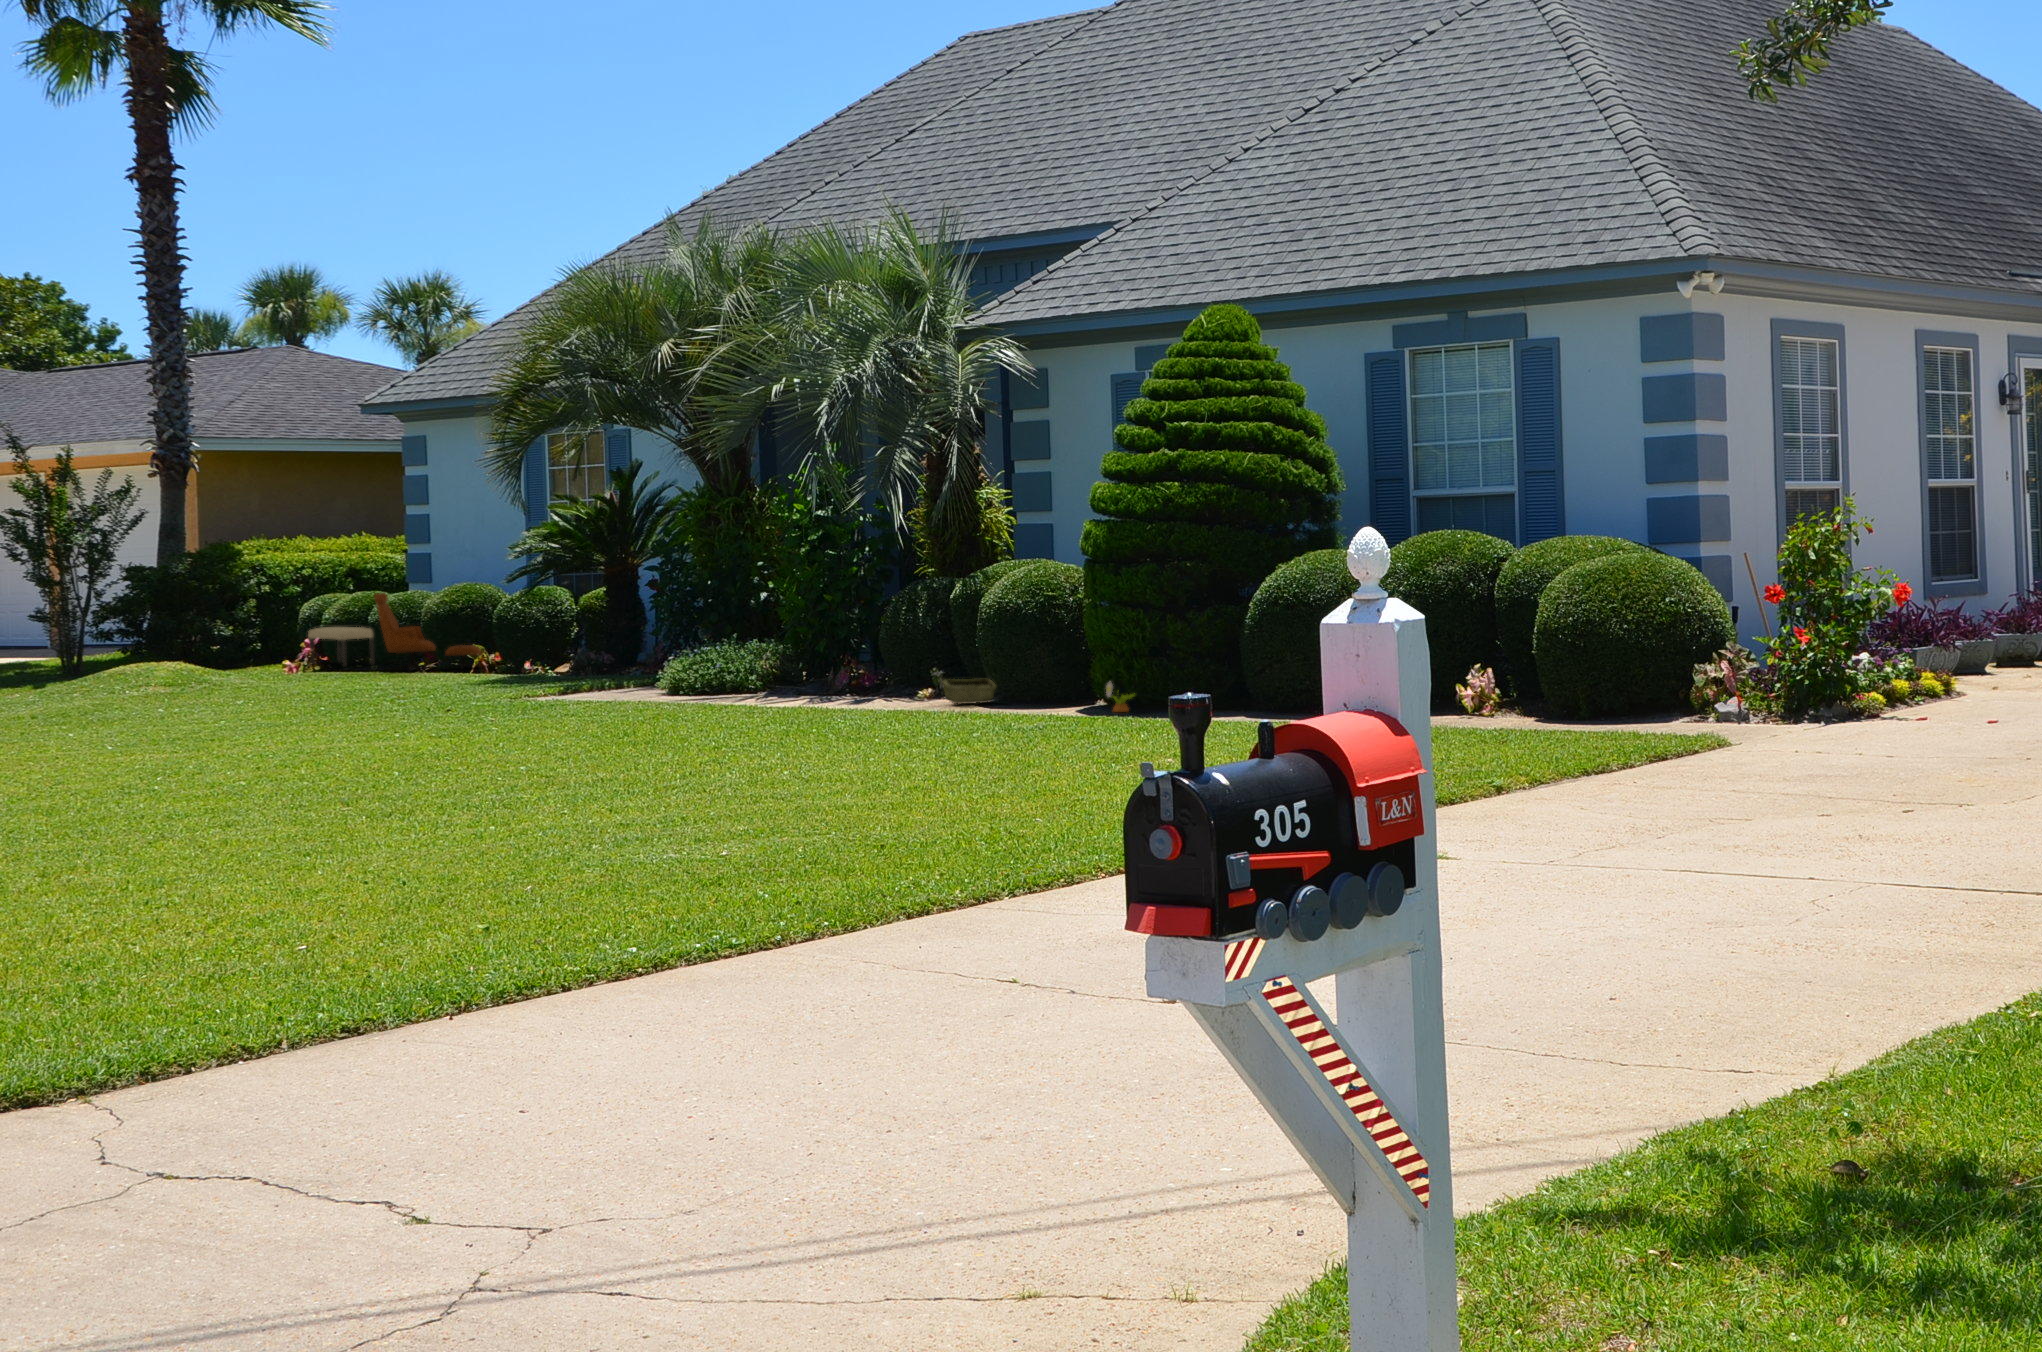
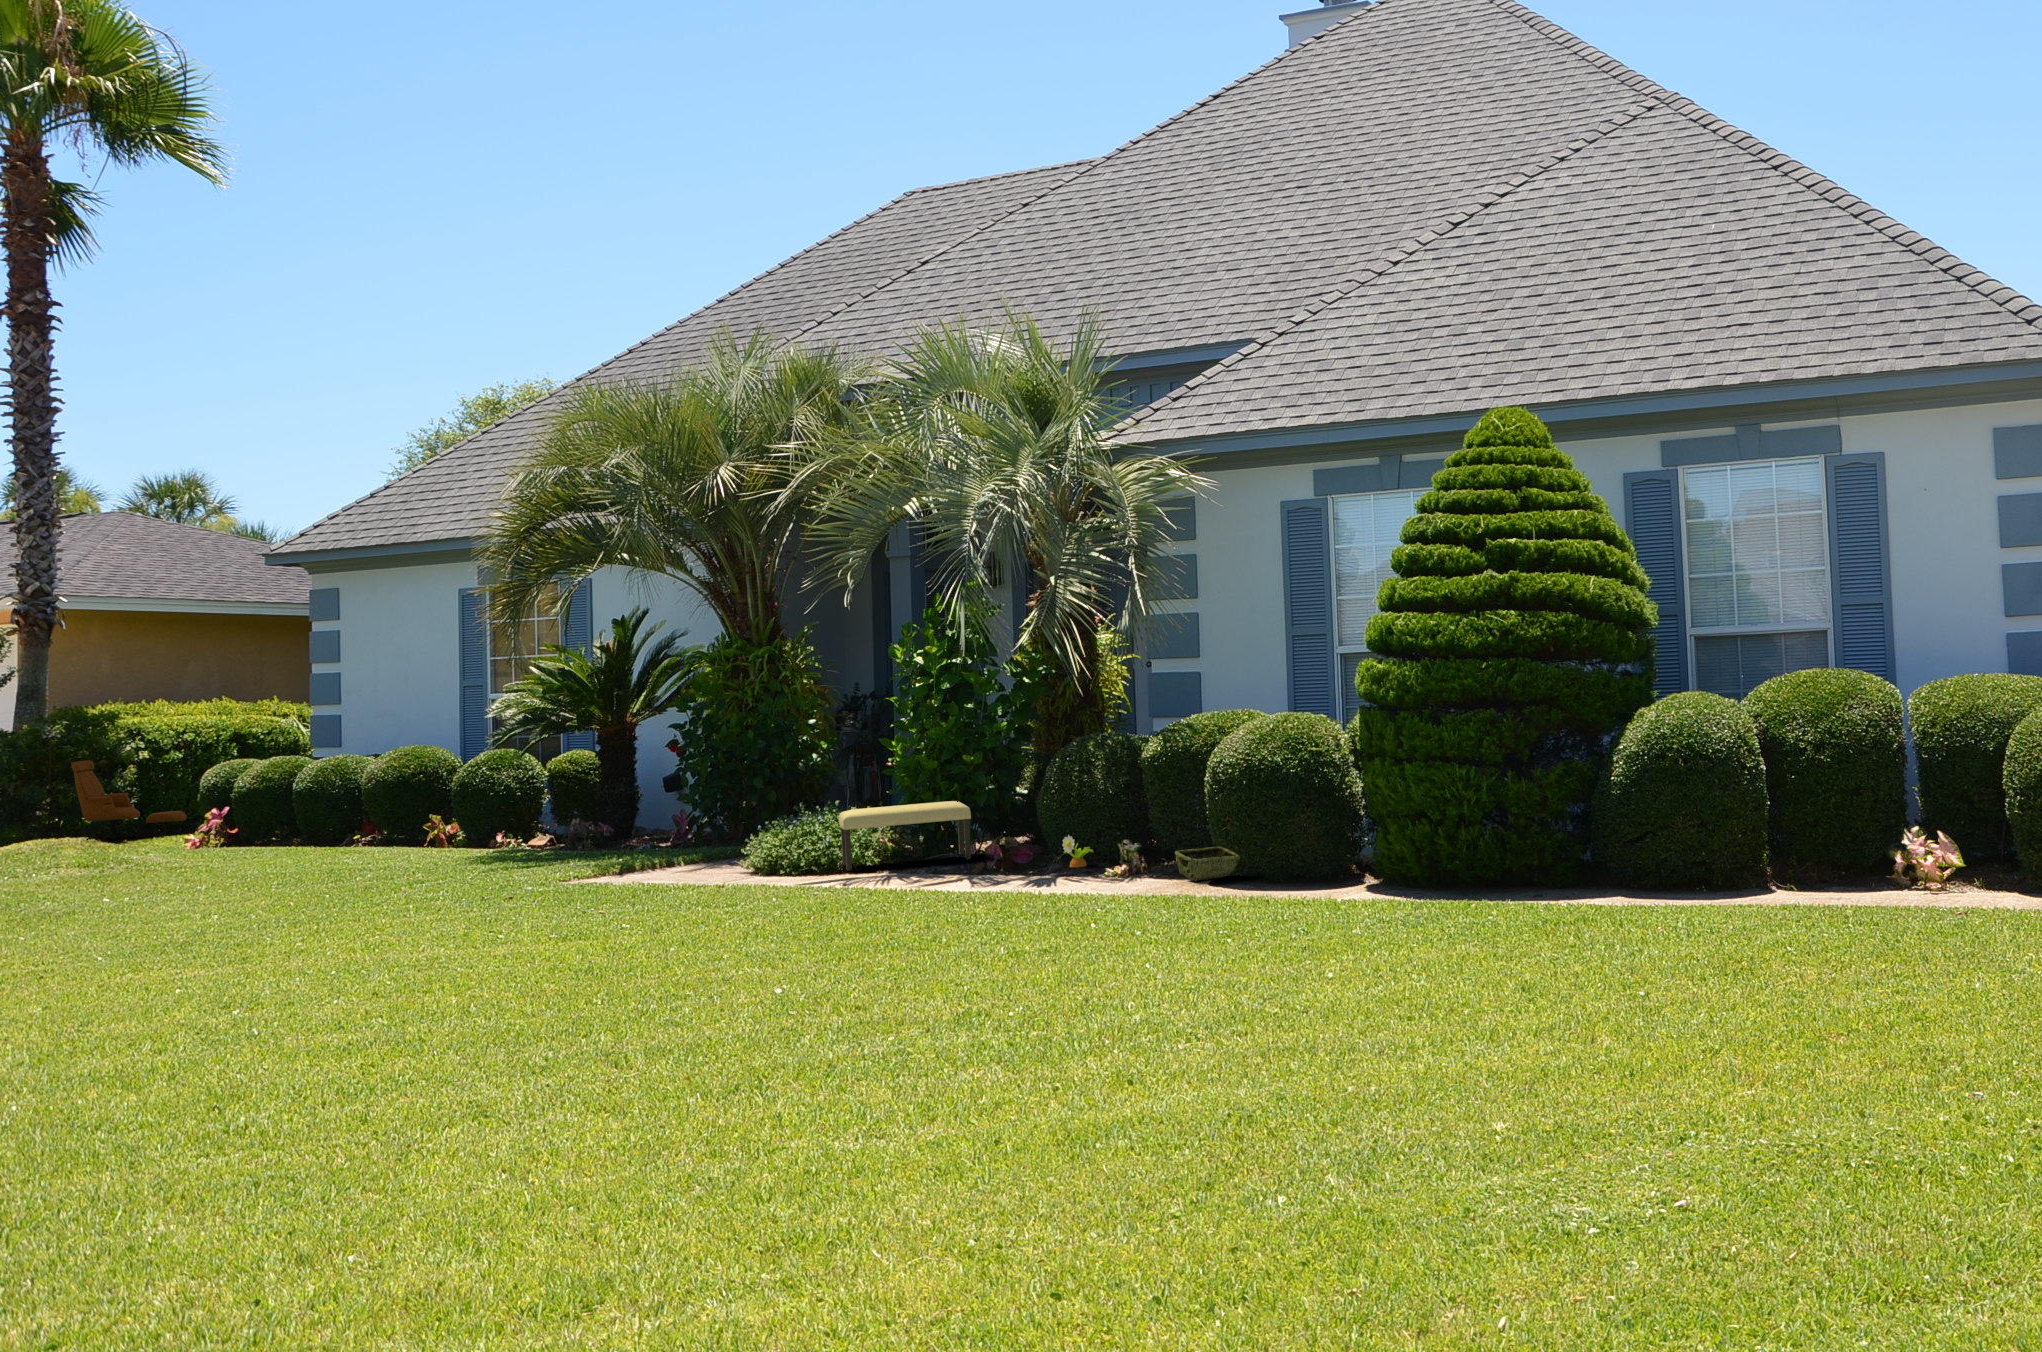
lounge chair: present [374,593,481,671] -> present [72,760,187,841]
bench: present [308,627,375,666] -> present [839,801,971,871]
decorative plant: present [1106,681,1134,712] -> present [1062,835,1093,867]

